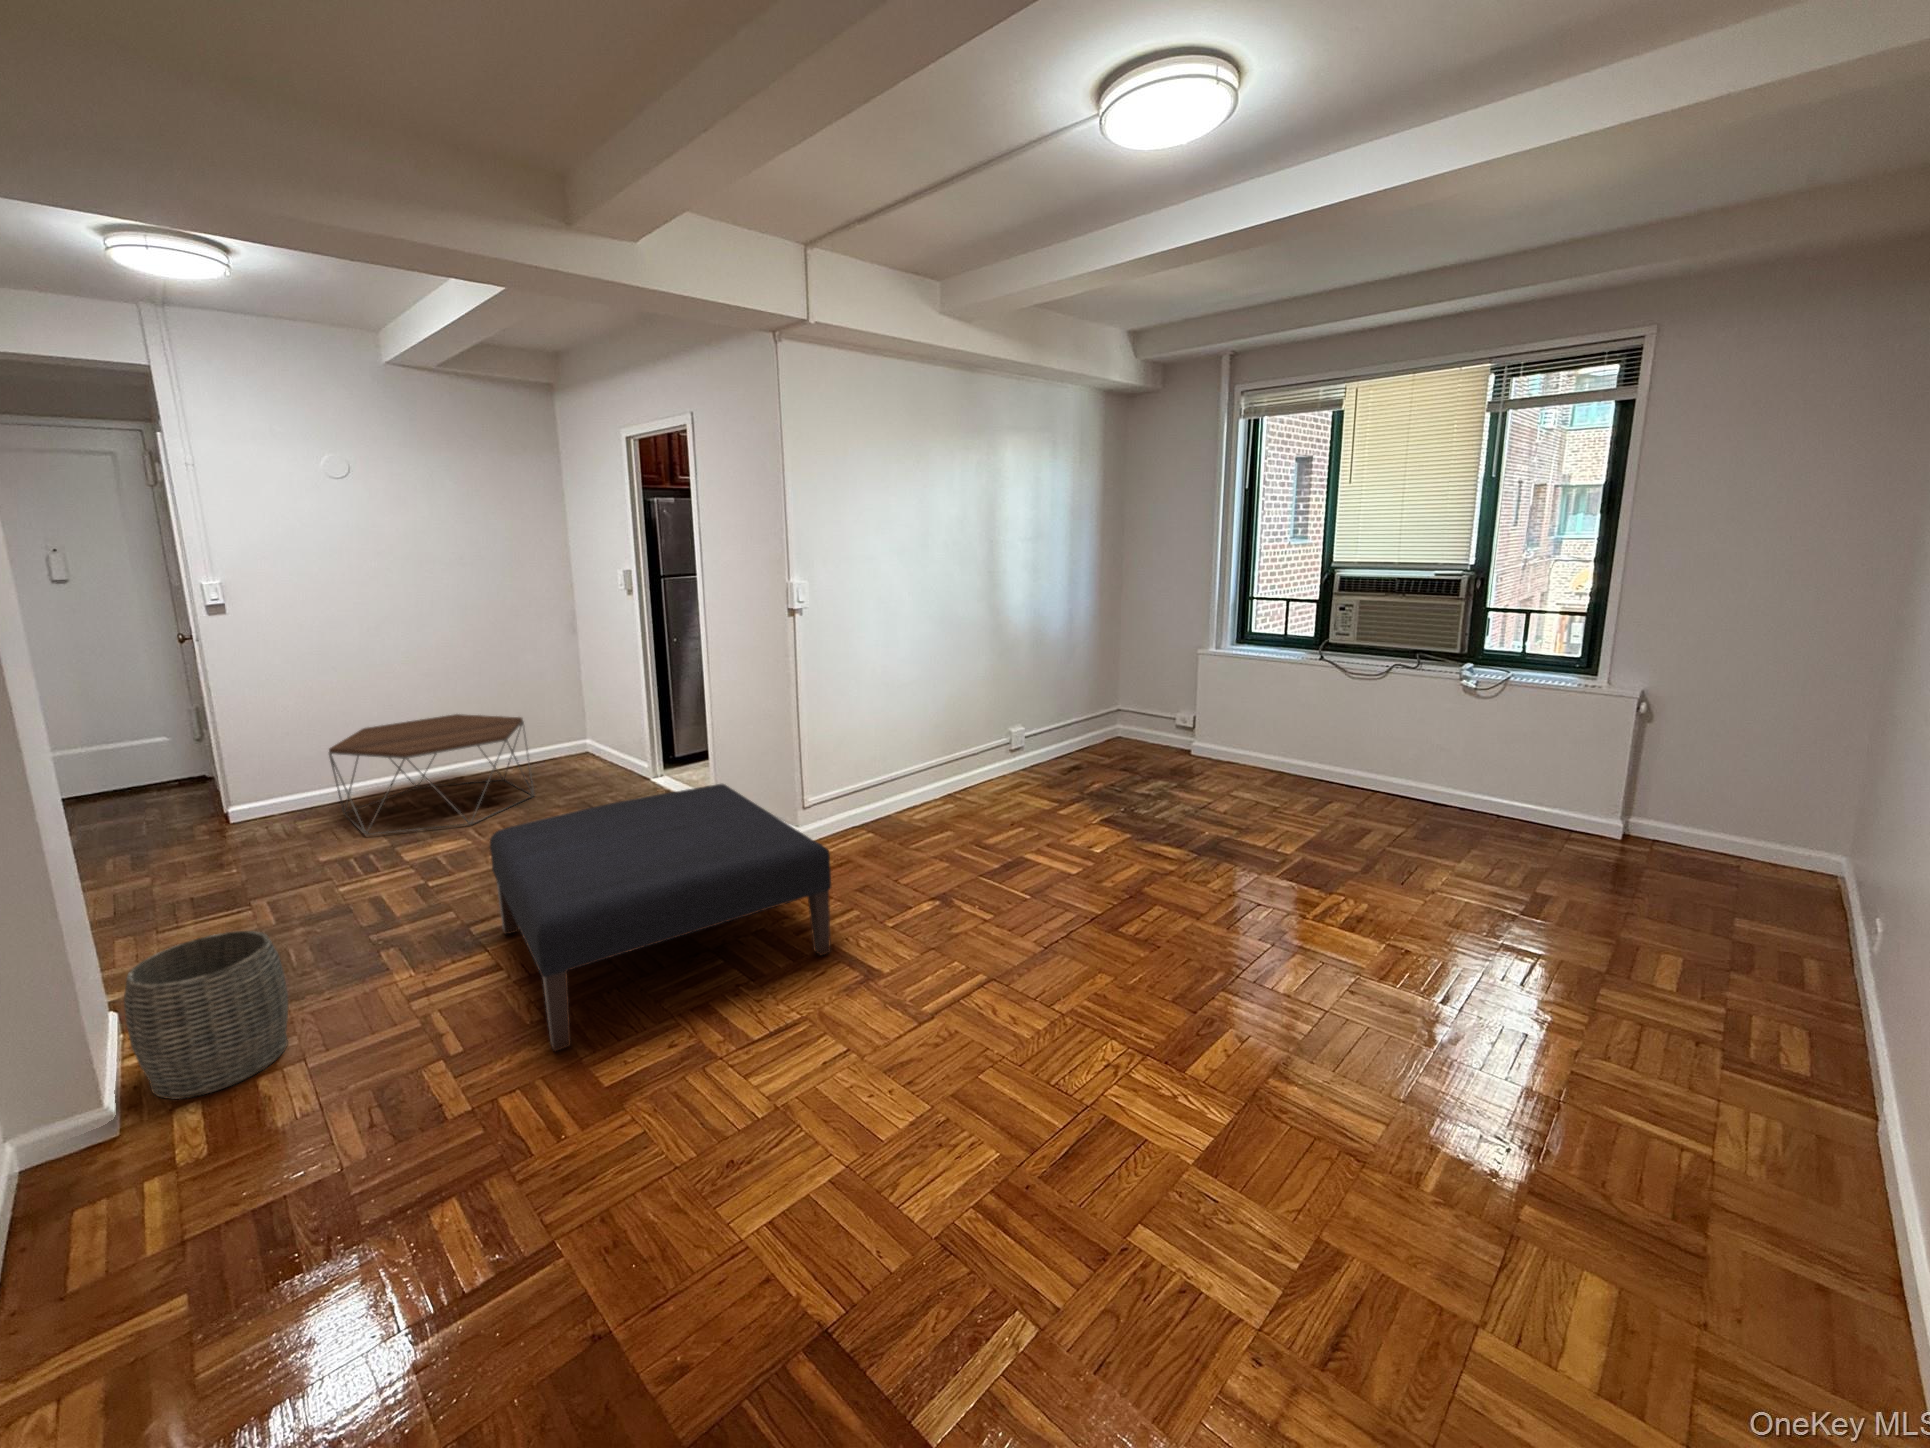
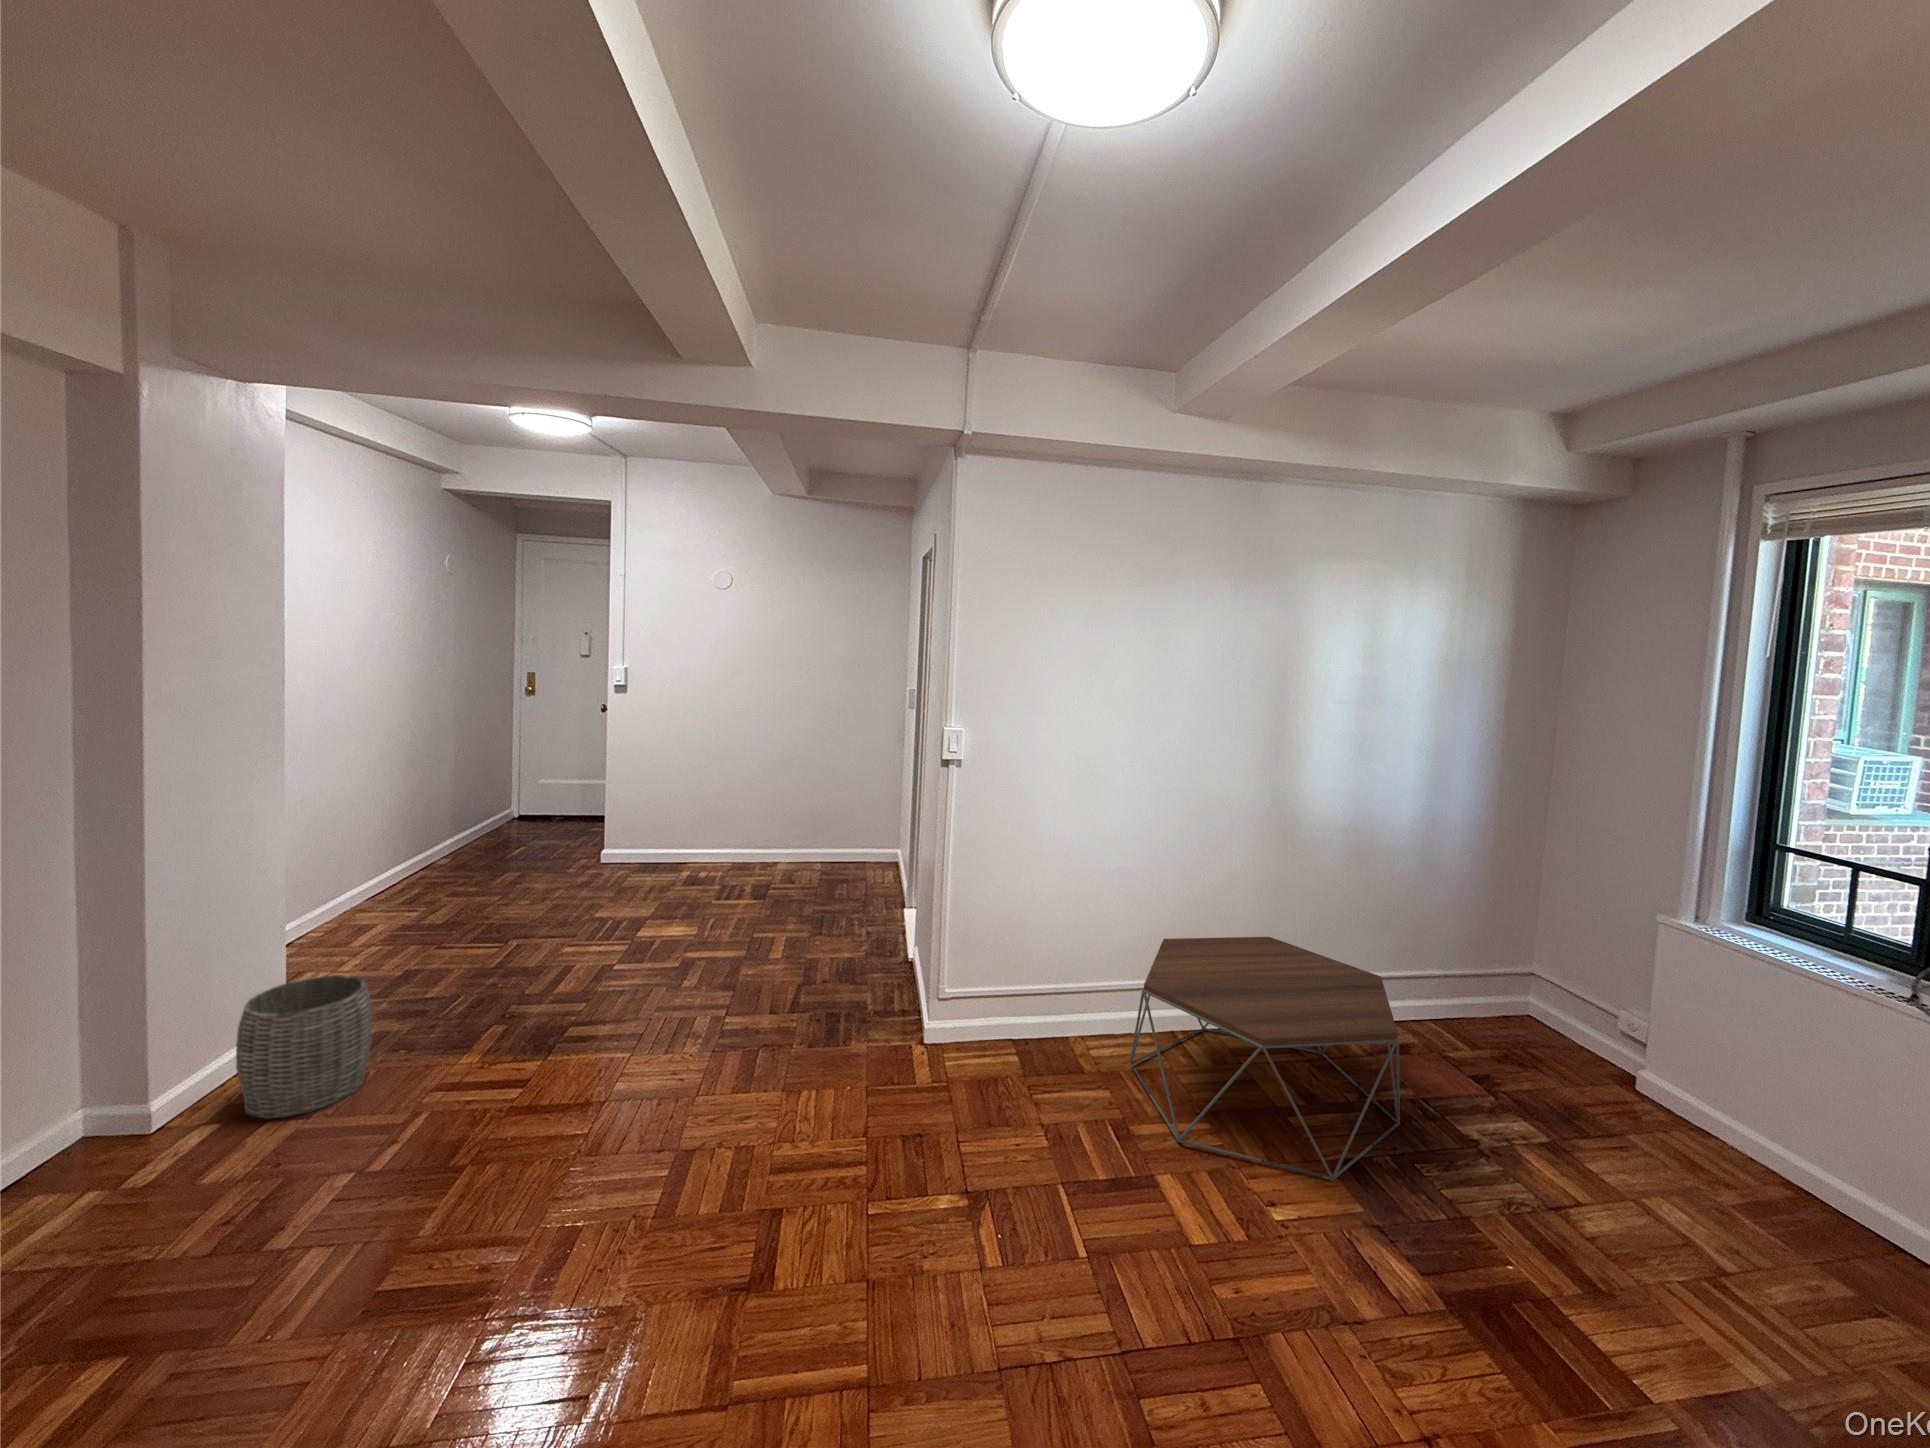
coffee table: present [329,714,534,835] -> present [1129,937,1400,1180]
ottoman: present [490,784,831,1051] -> none [428,940,843,1217]

